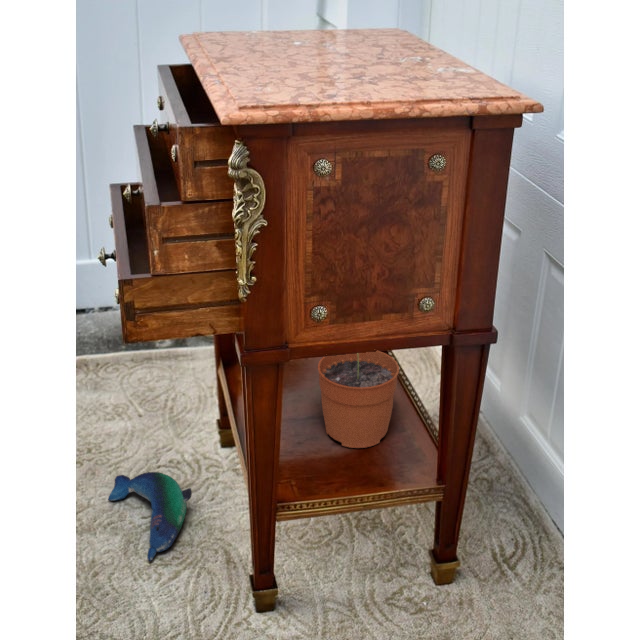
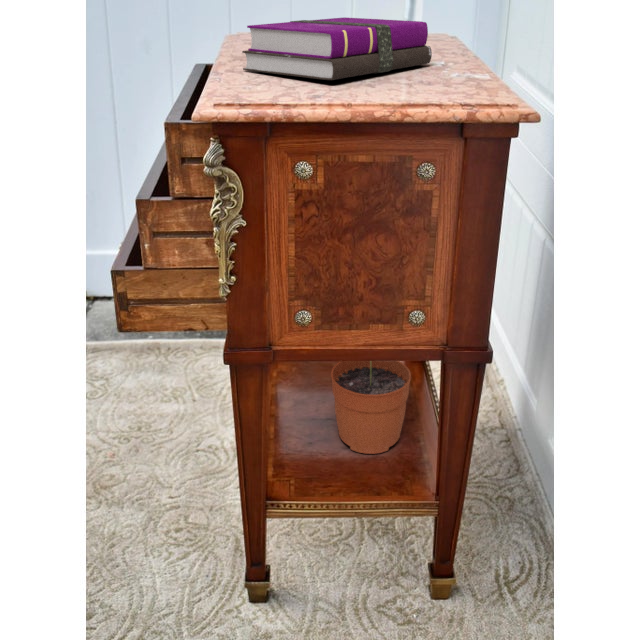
hardback book: none [230,8,412,76] -> present [242,17,432,80]
plush toy: present [108,472,192,561] -> none [144,455,214,539]

